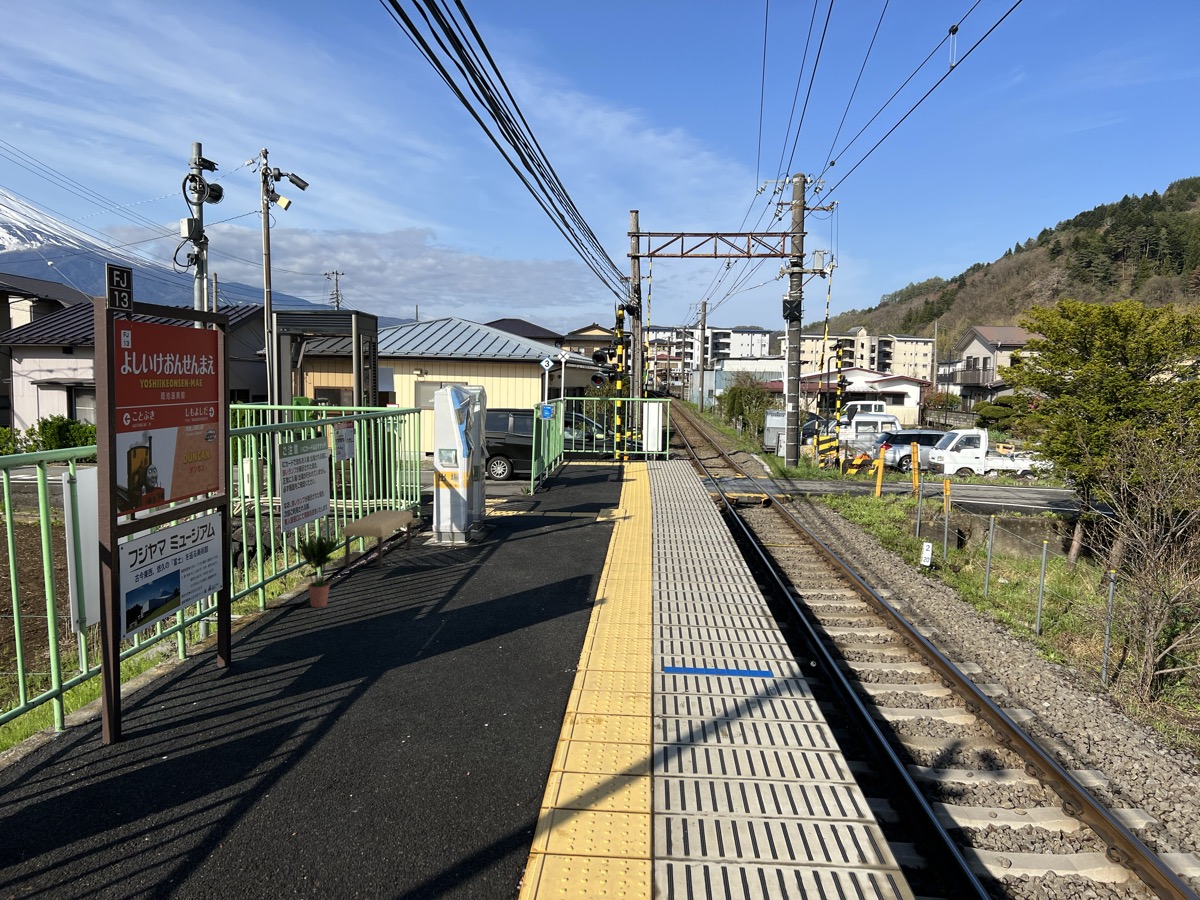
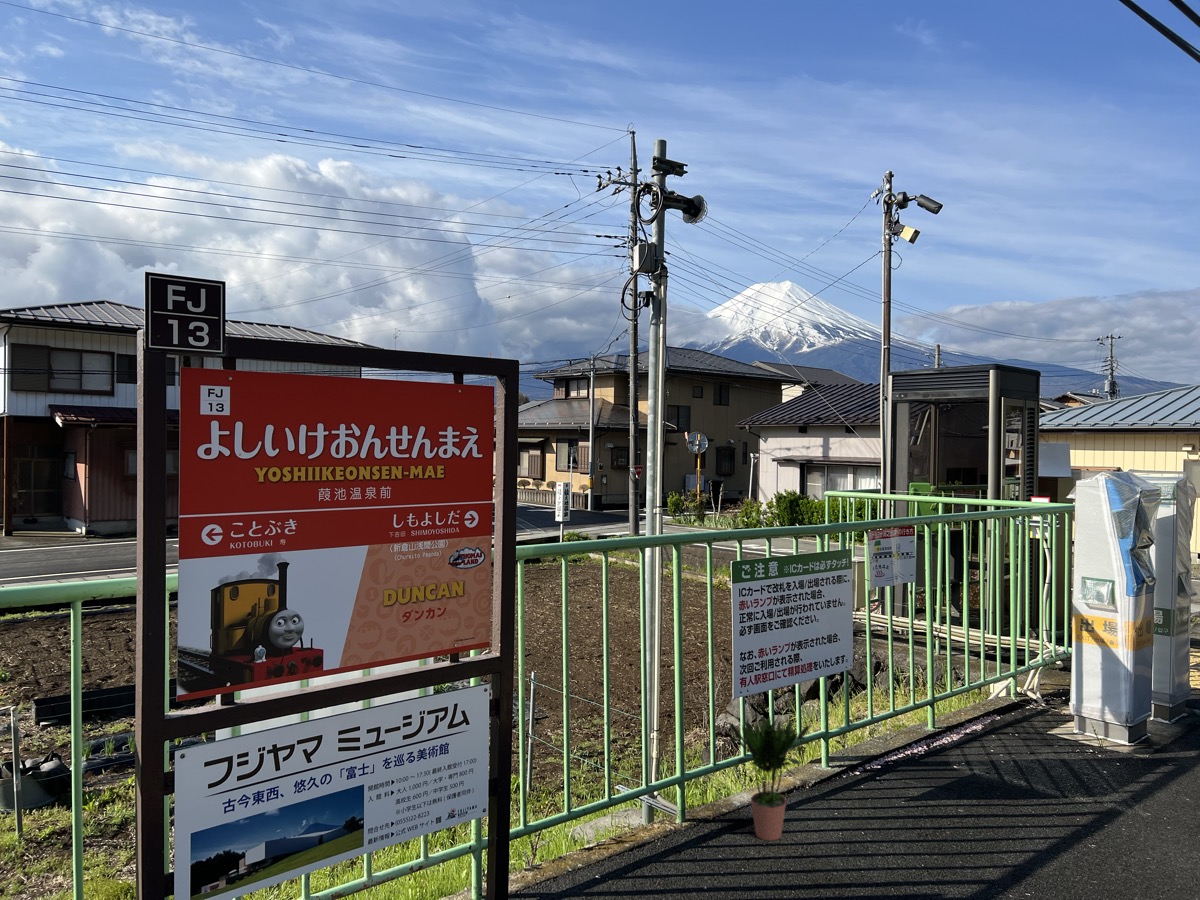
bench: present [343,510,413,569] -> none [881,665,1028,775]

